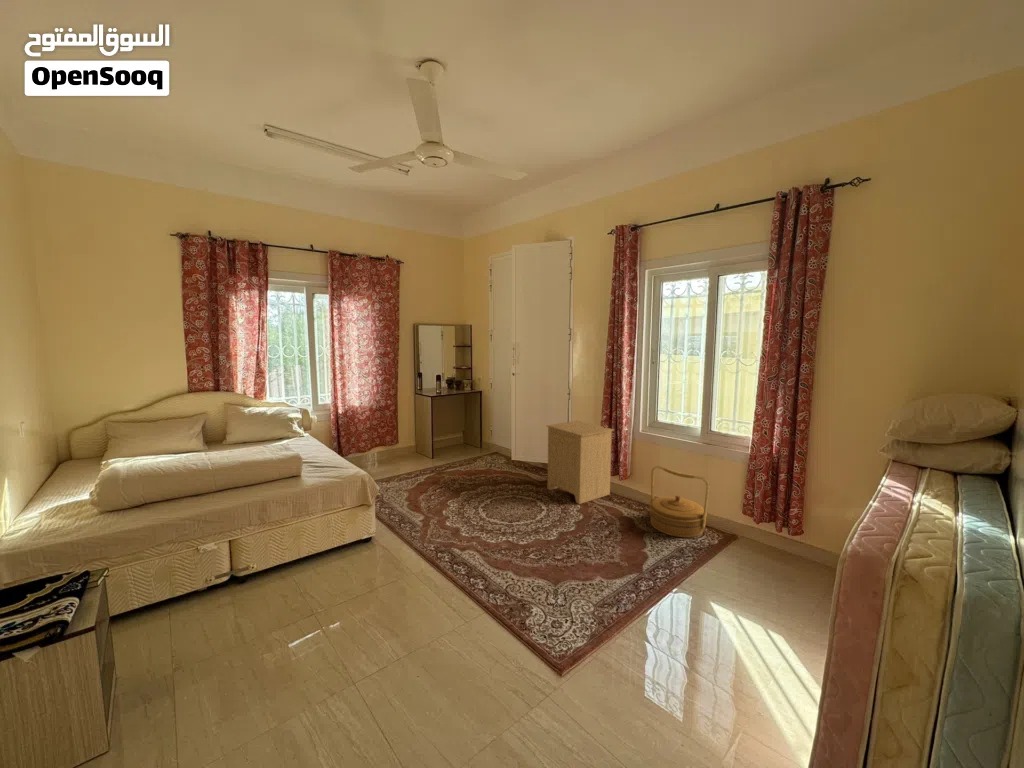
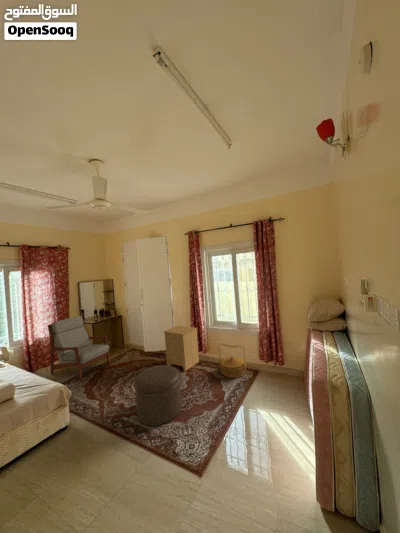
armchair: none [364,380,454,483] -> present [48,316,110,381]
ottoman: none [475,478,558,575] -> present [134,365,182,425]

